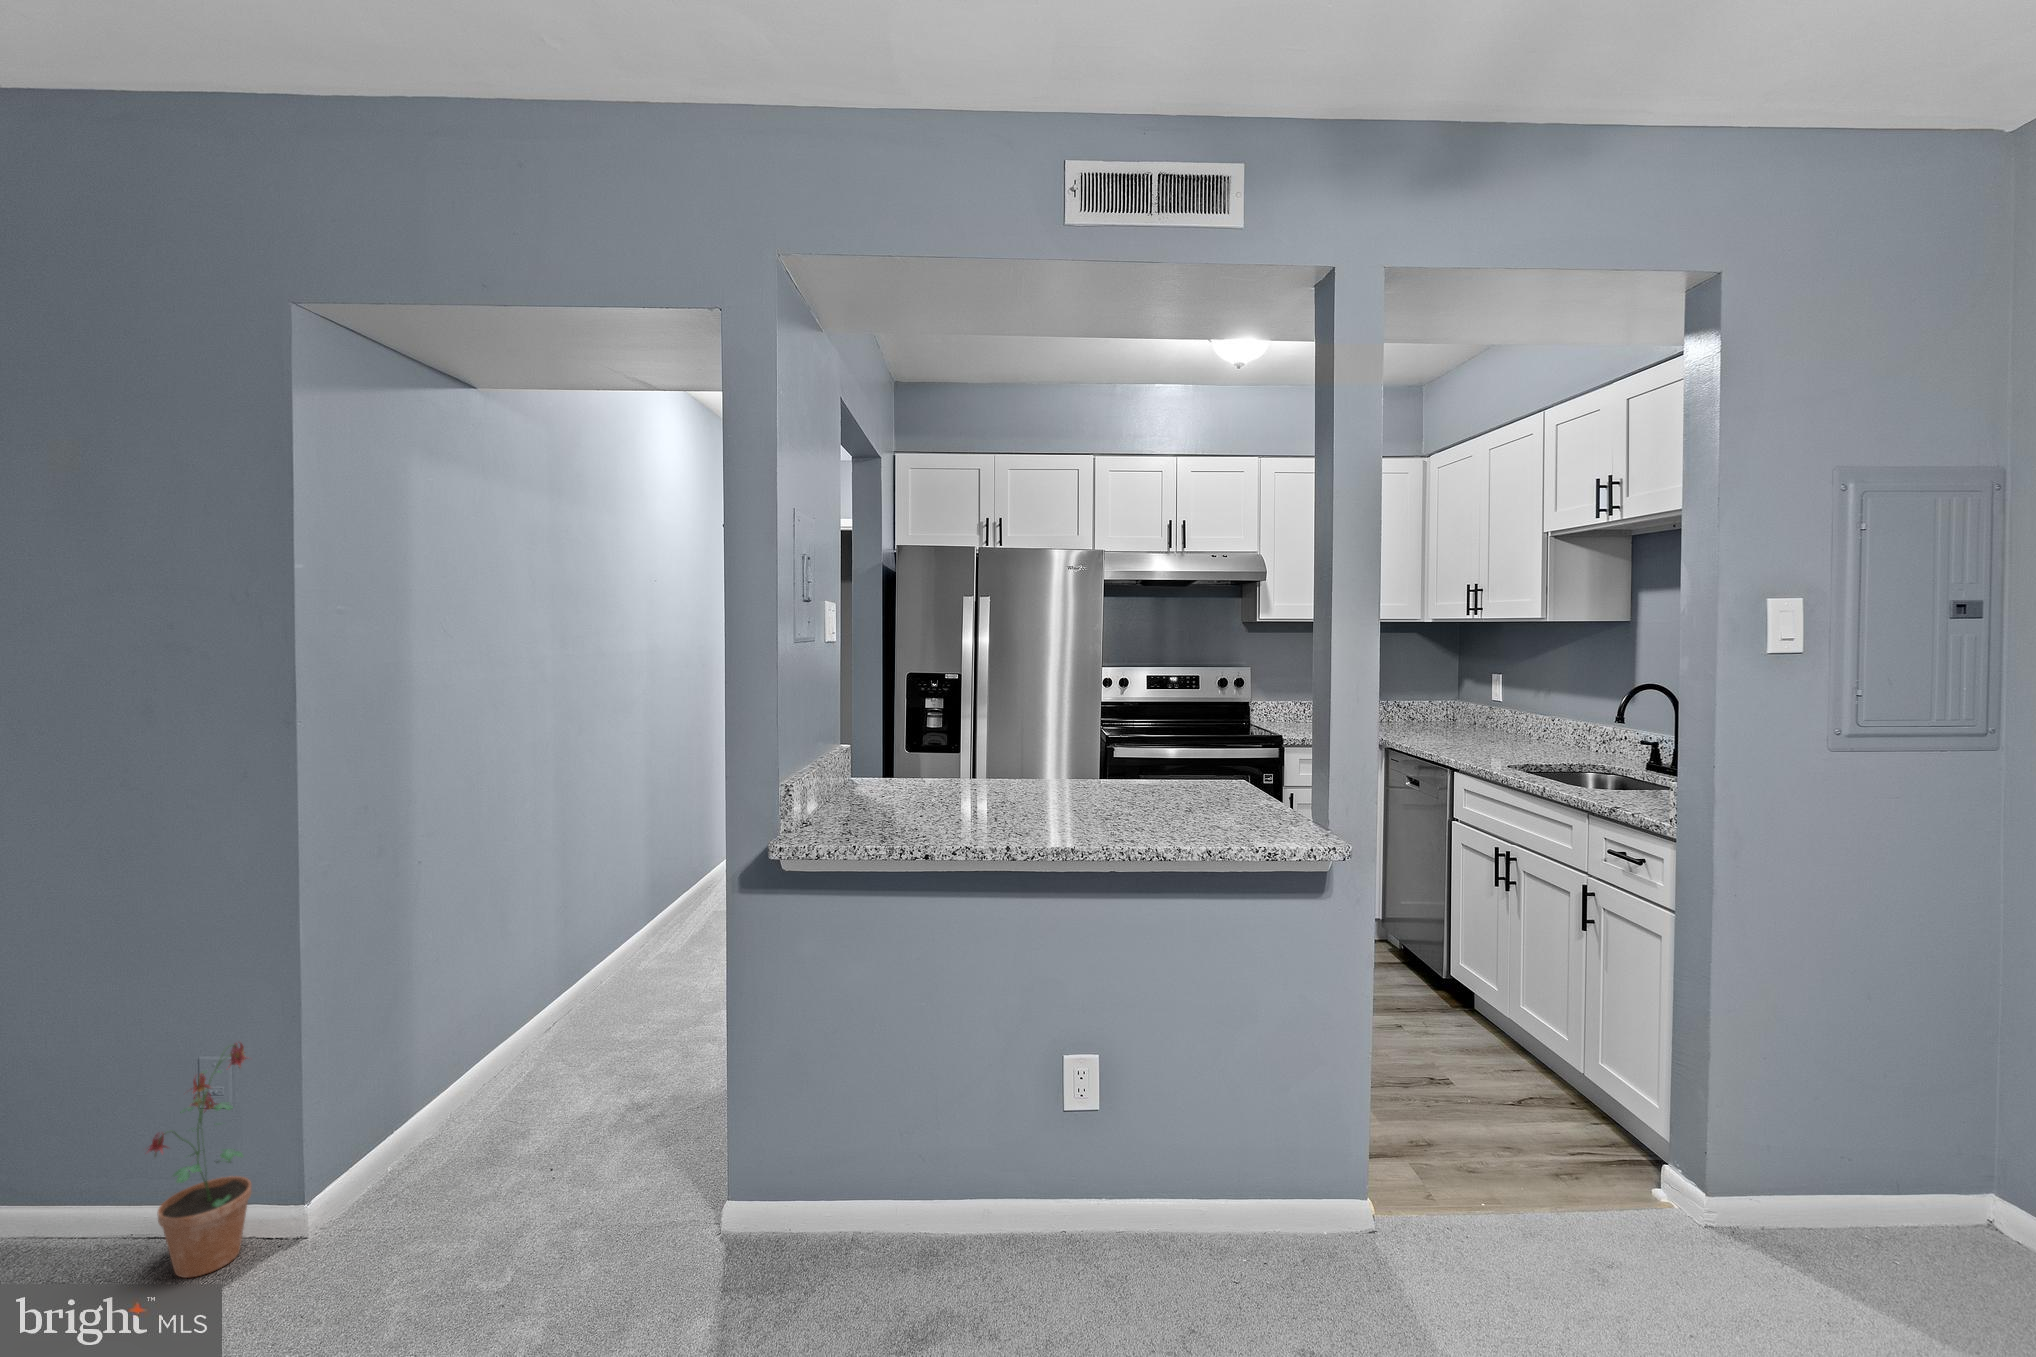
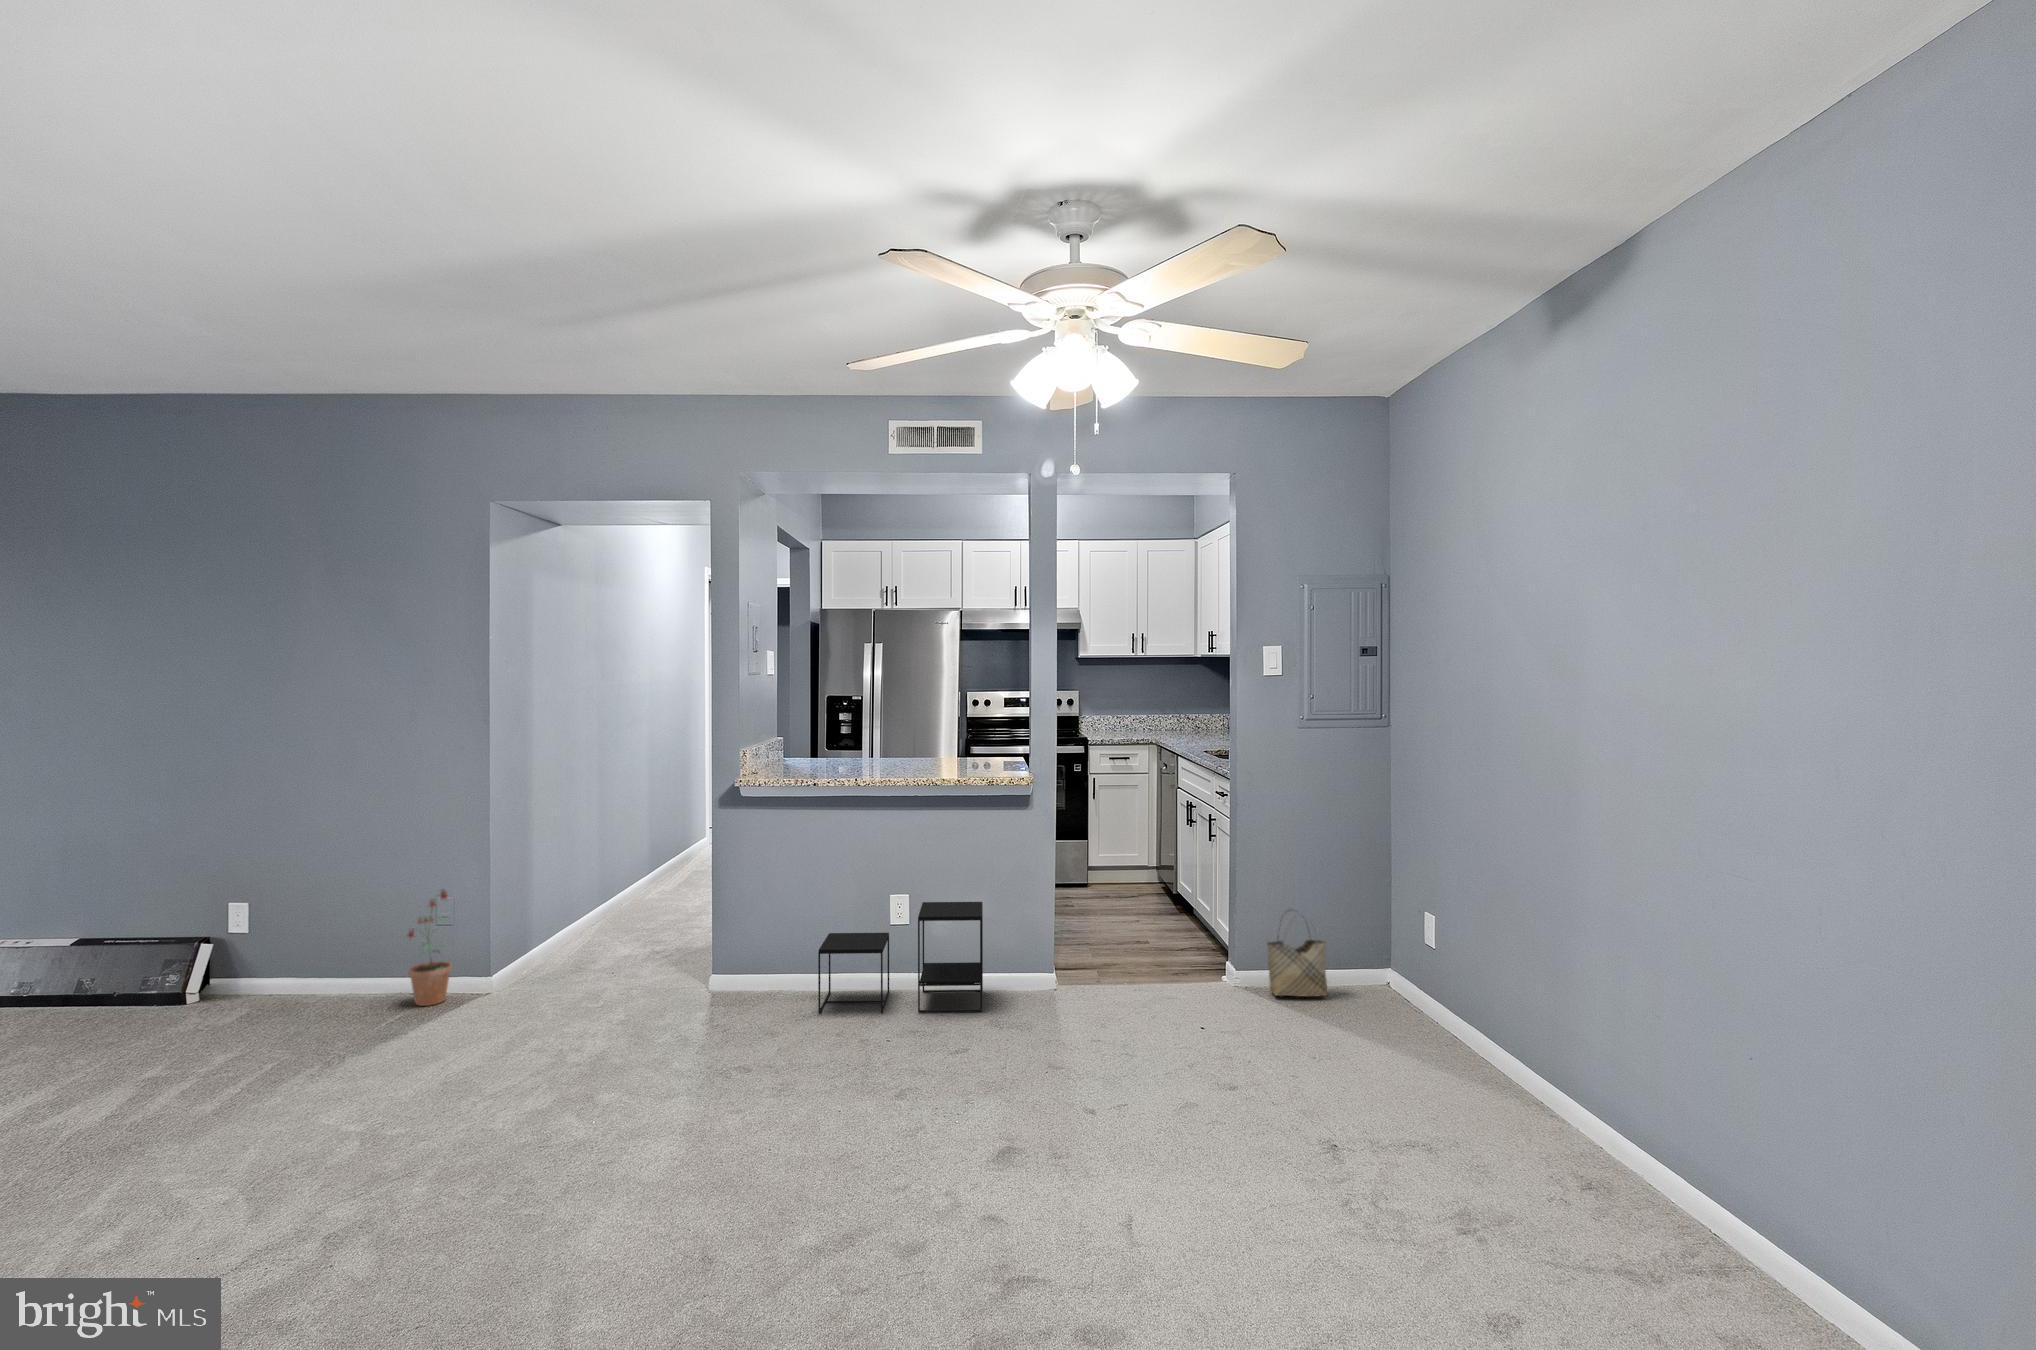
side table: none [945,1075,1271,1322] -> present [818,902,983,1013]
woven basket: none [1783,1092,1913,1272] -> present [1268,911,1327,997]

